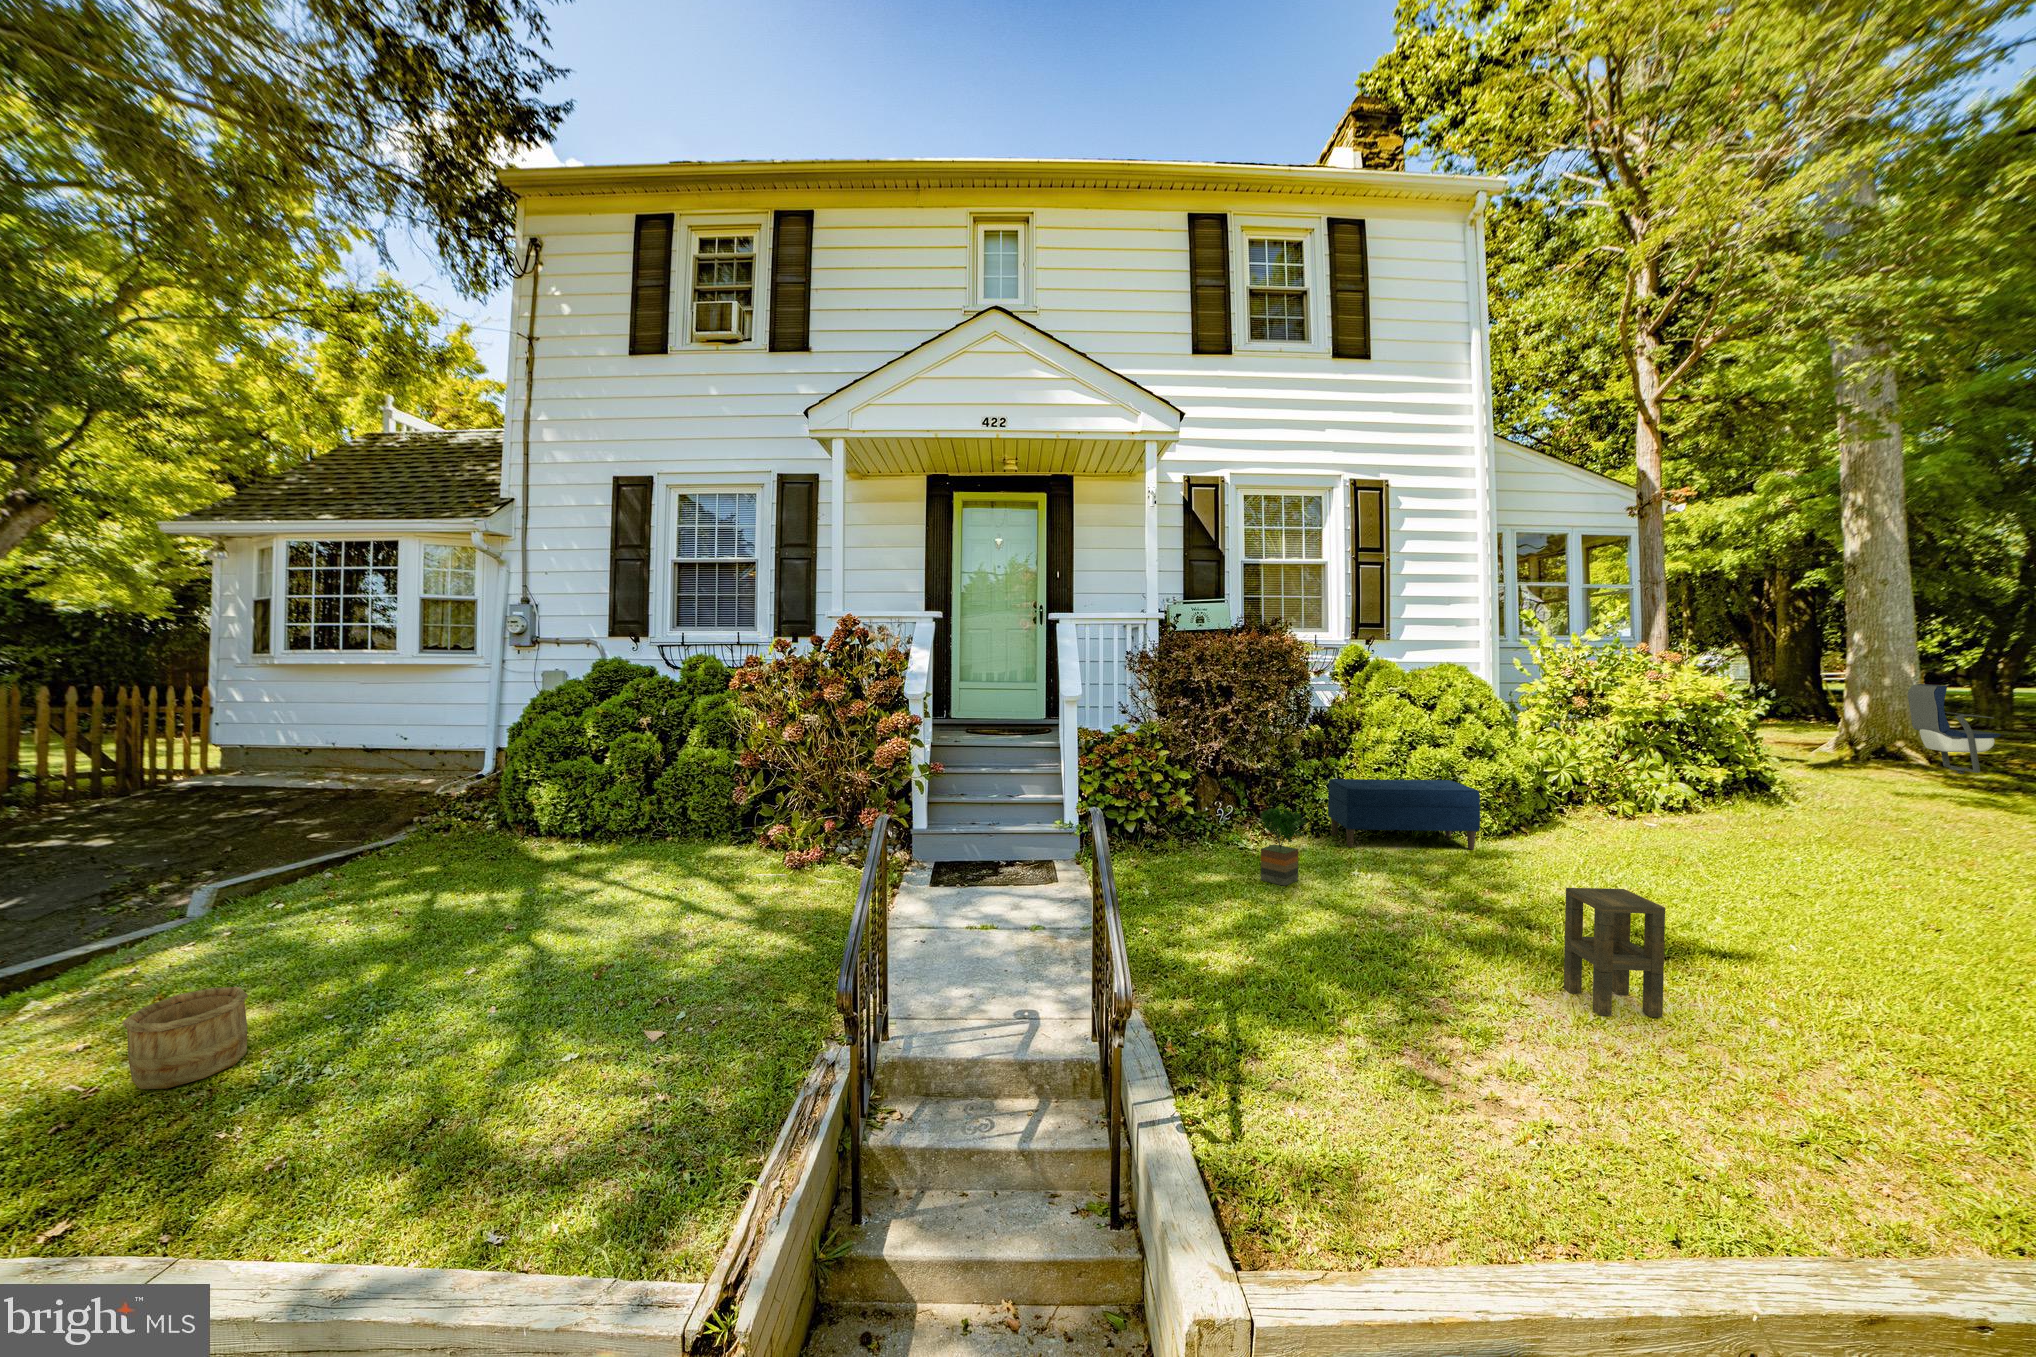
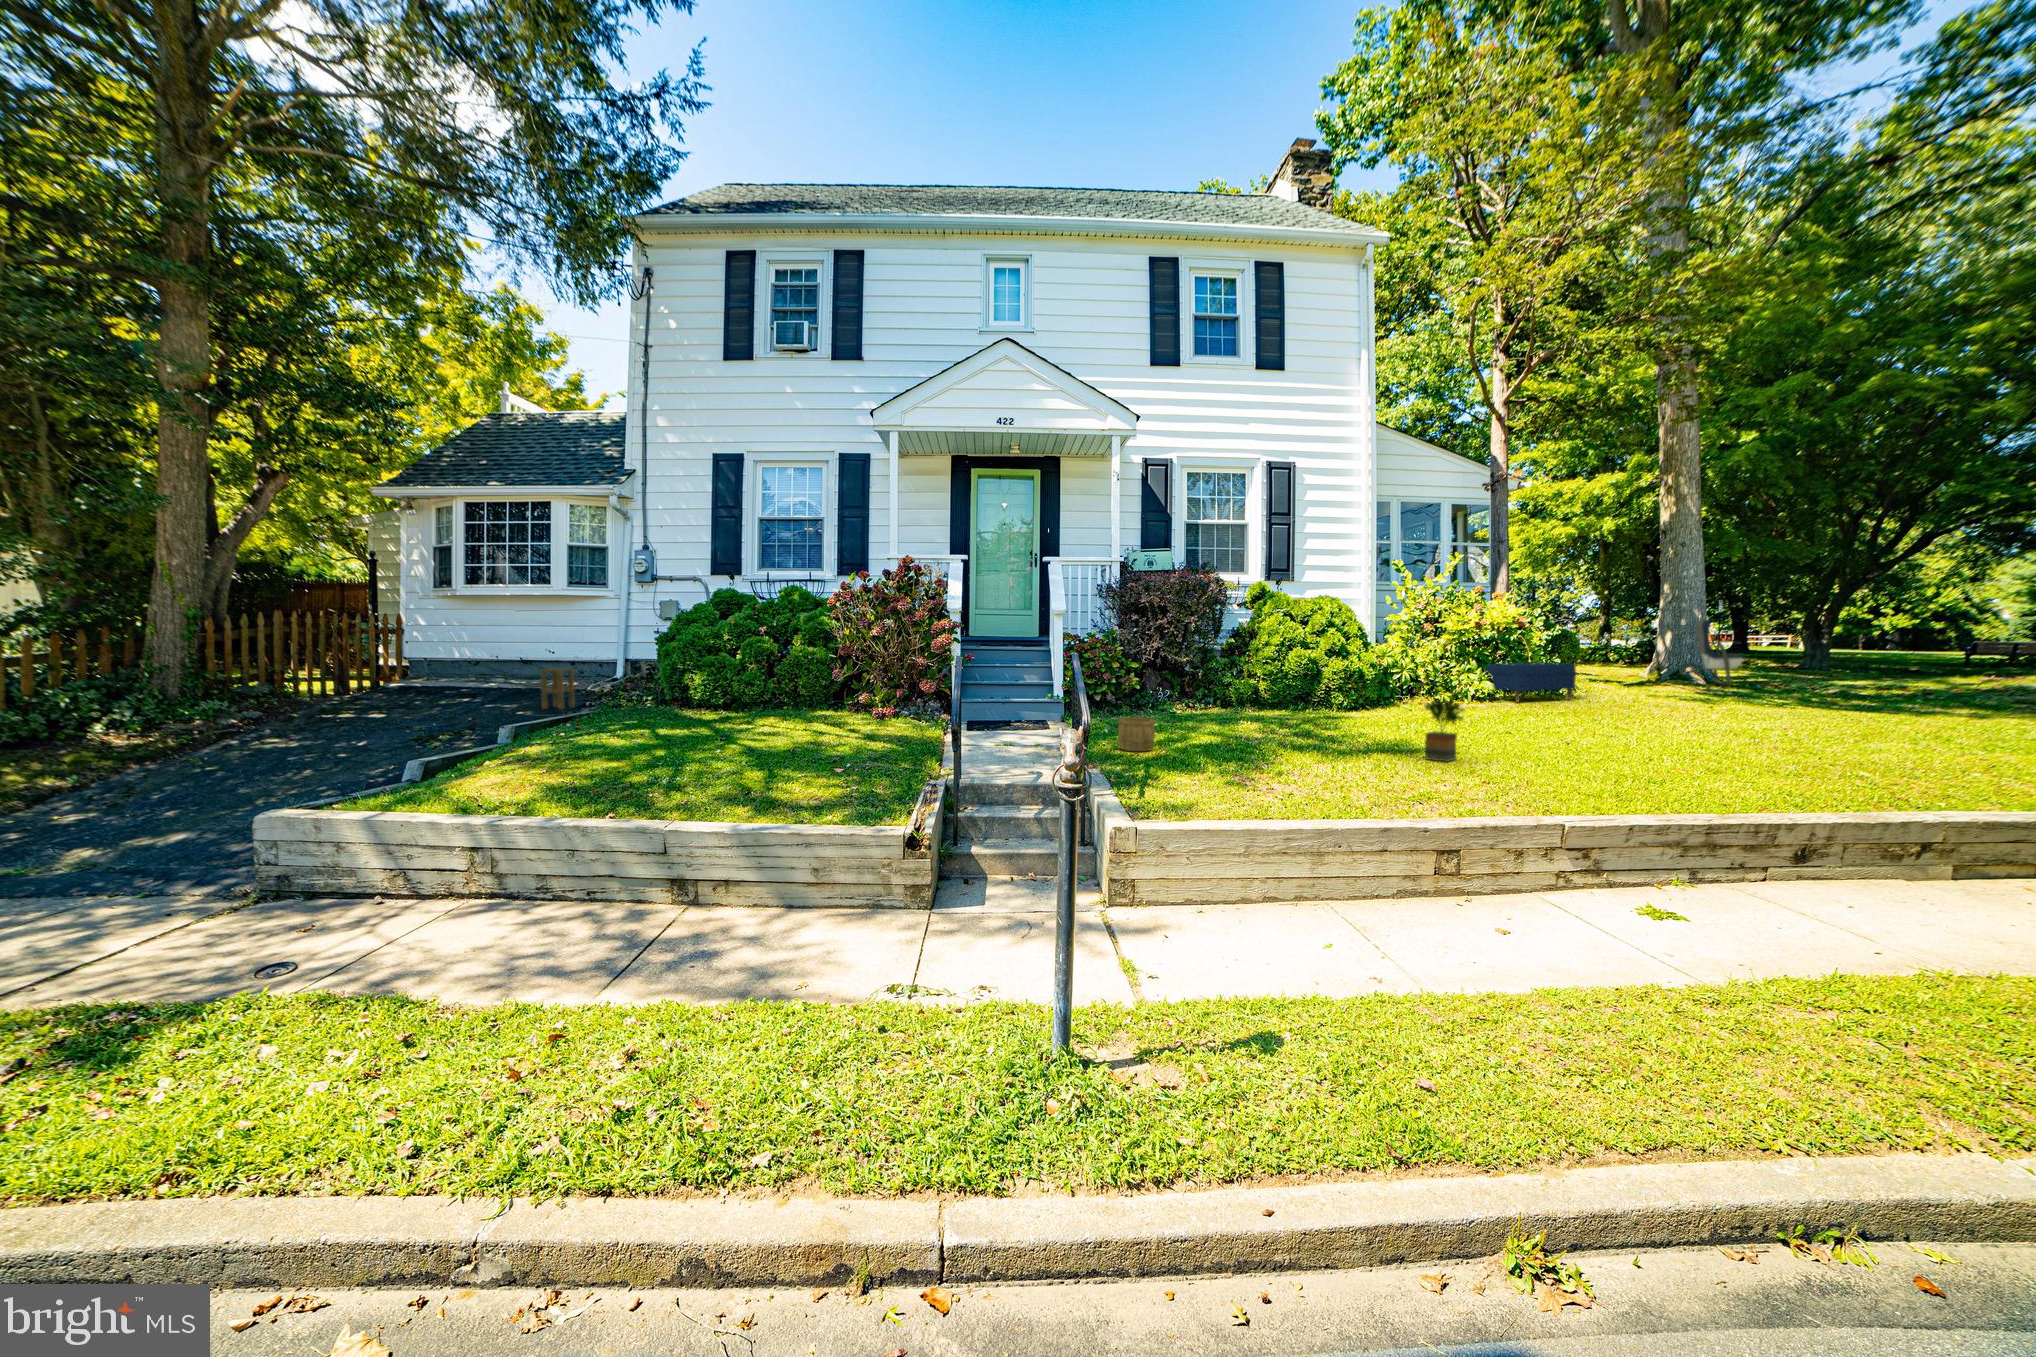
bench: present [1328,779,1480,849] -> present [1486,663,1576,702]
potted tree: present [1261,808,1306,886] -> present [1425,701,1465,762]
side table: present [1564,888,1665,1017] -> present [540,668,575,709]
wooden bucket: present [122,987,248,1089] -> present [1118,717,1156,751]

